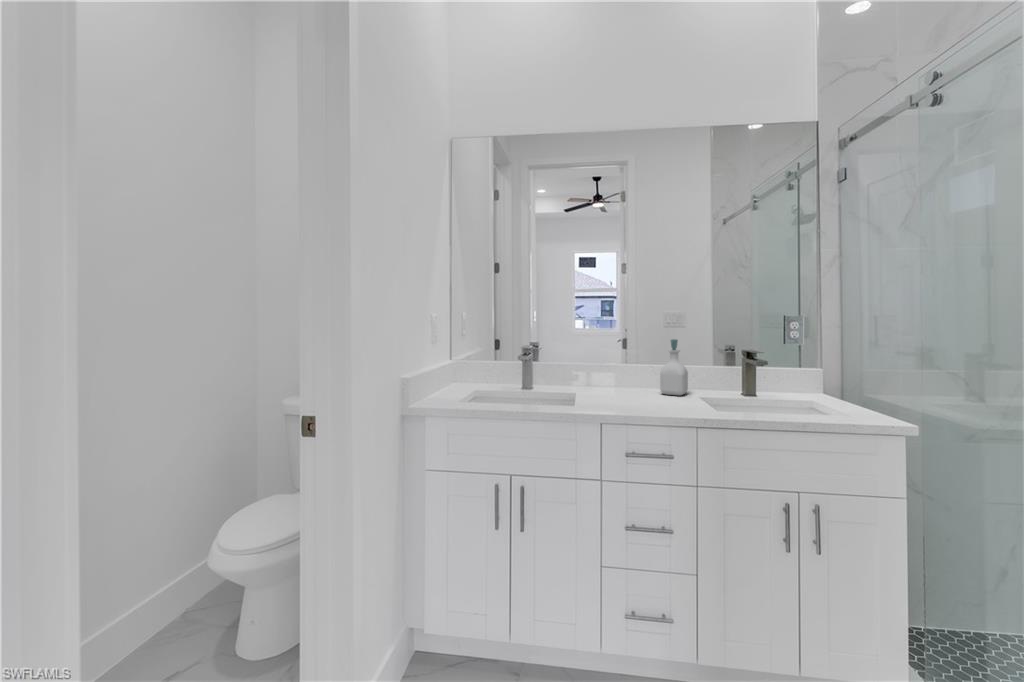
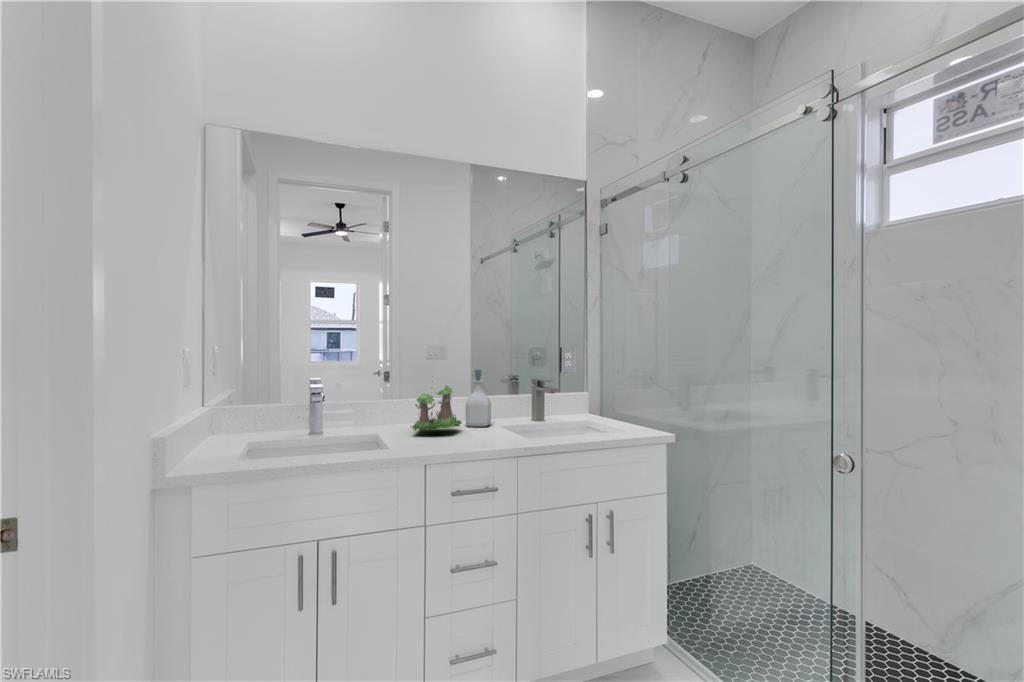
plant: none [601,335,655,398] -> present [412,385,461,431]

